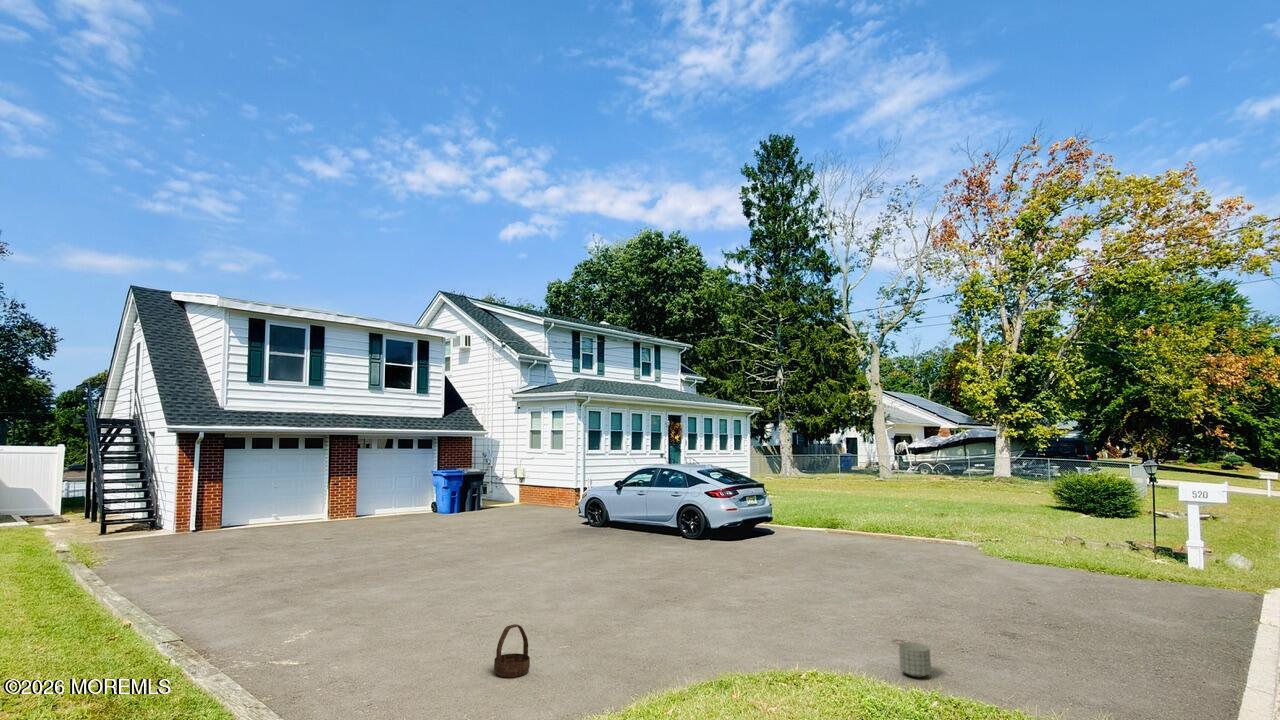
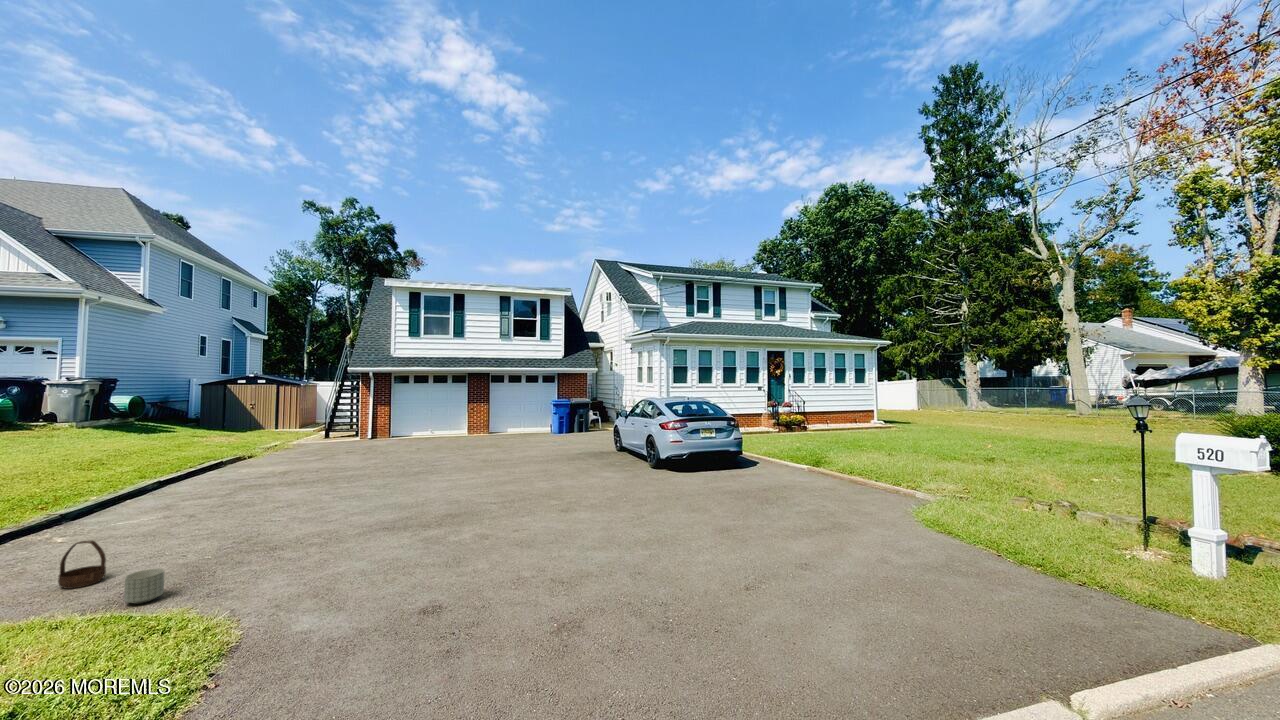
planter: present [899,643,931,678] -> present [124,568,164,604]

